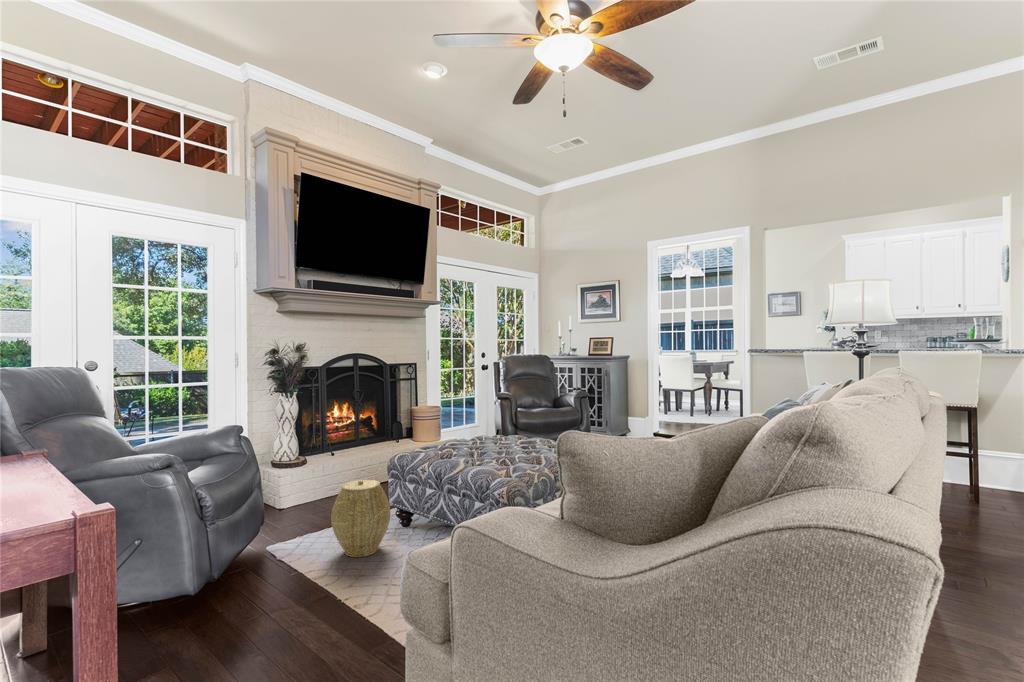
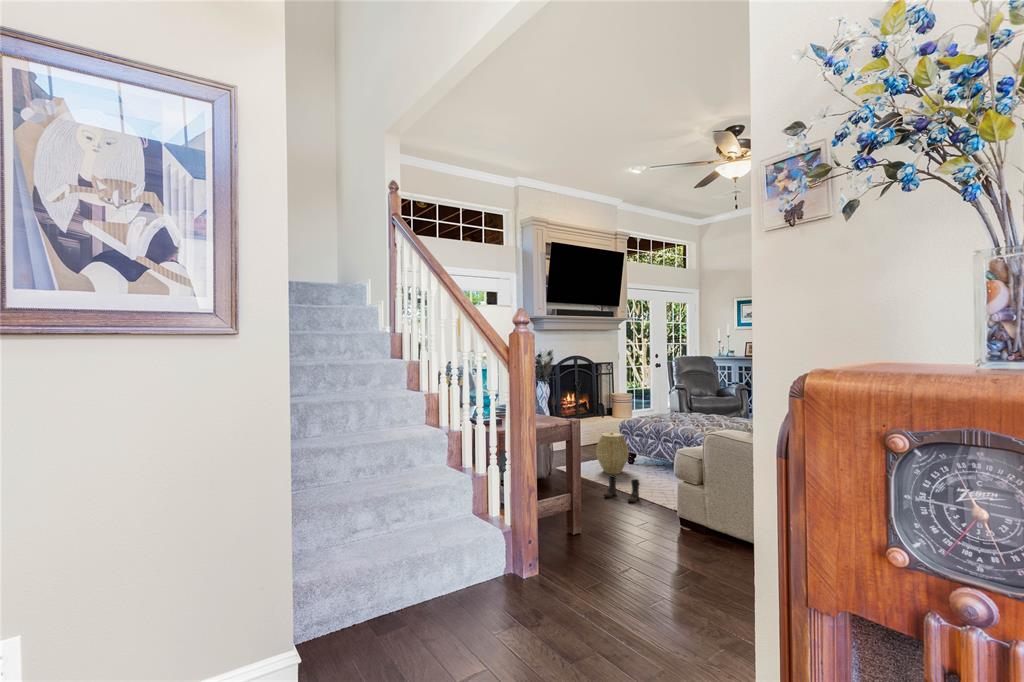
boots: none [290,584,367,652] -> present [604,476,640,502]

